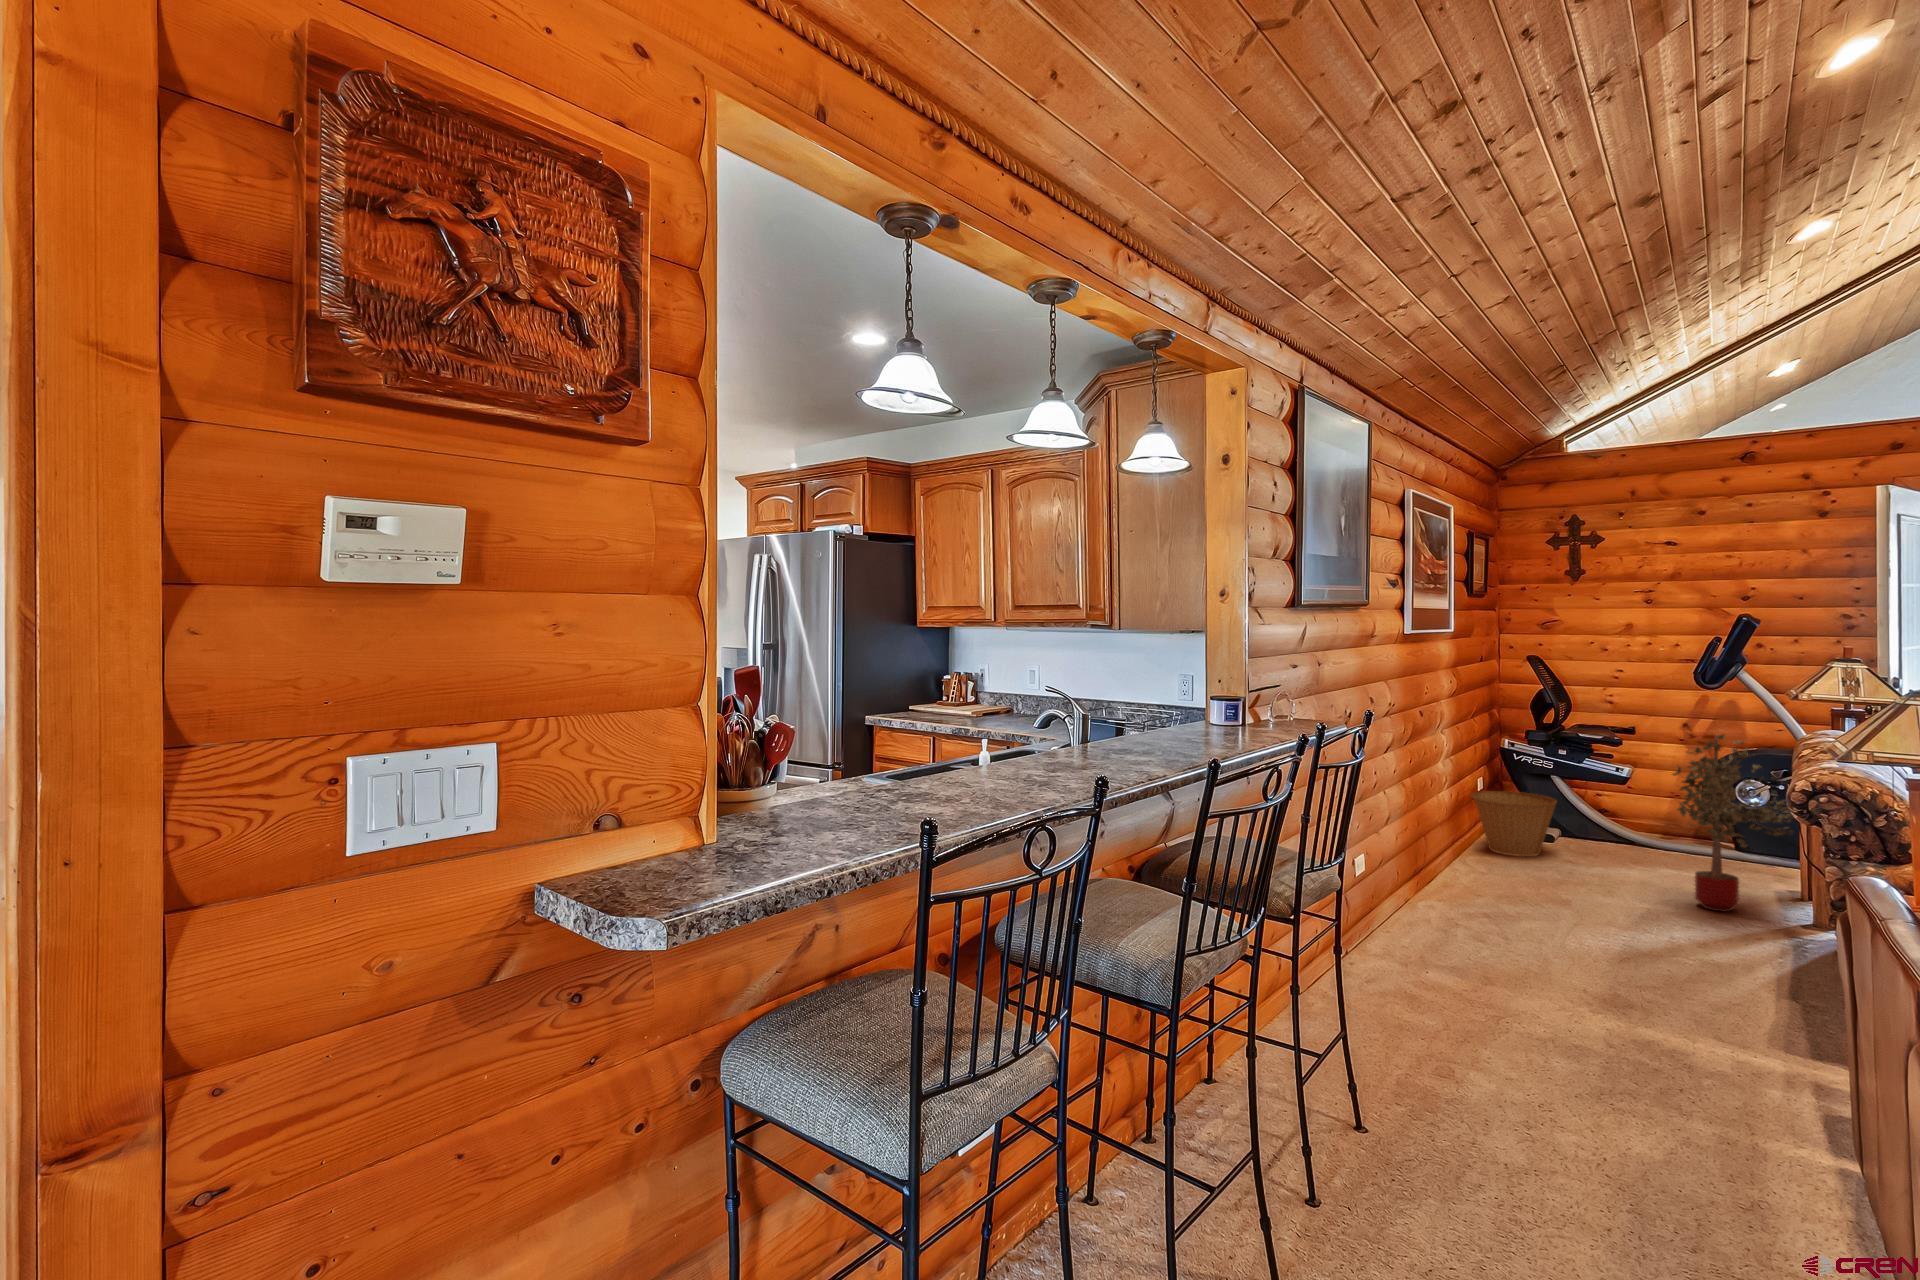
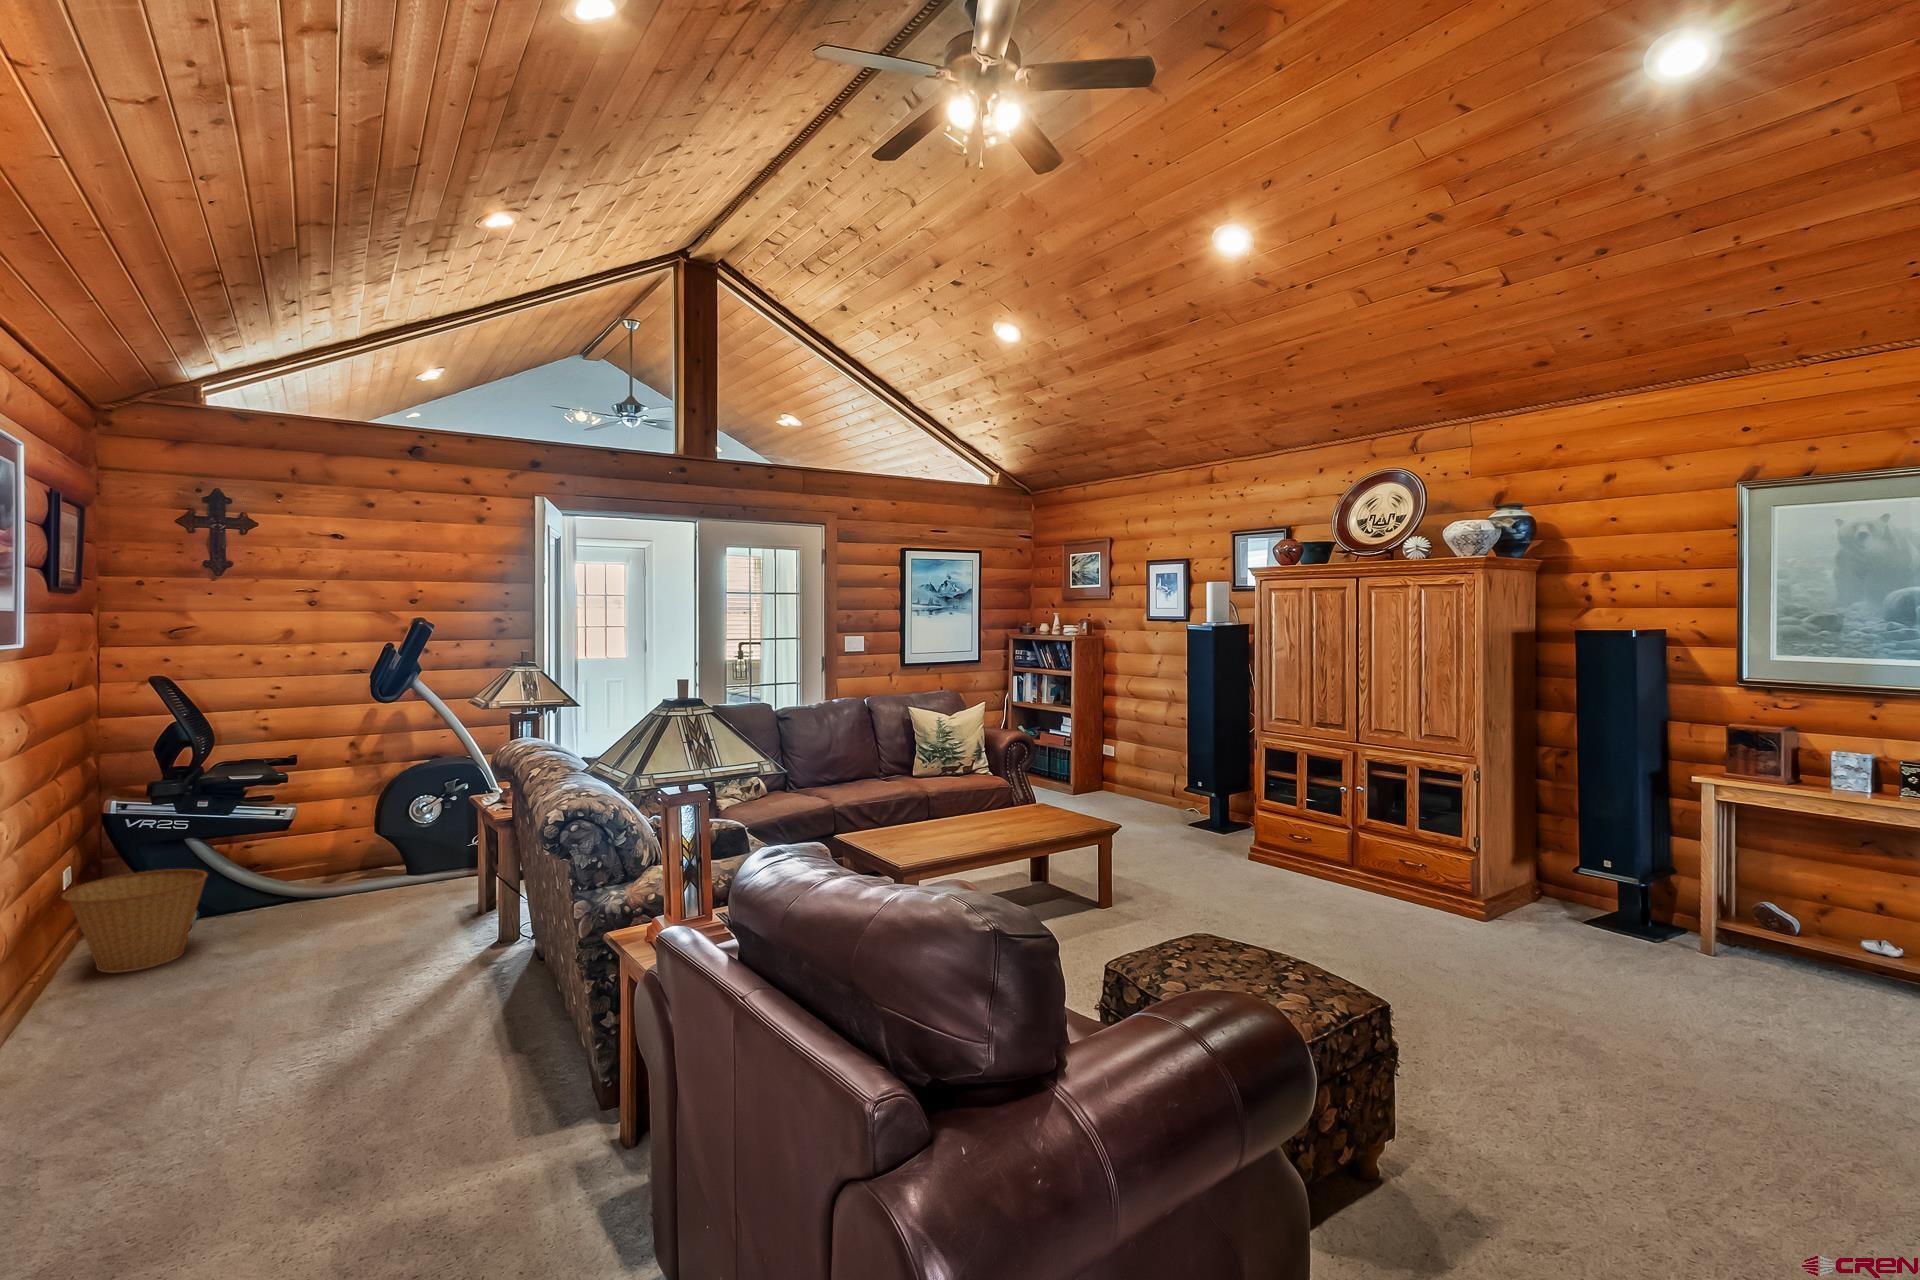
potted tree: present [1673,735,1792,912] -> none [367,758,497,963]

